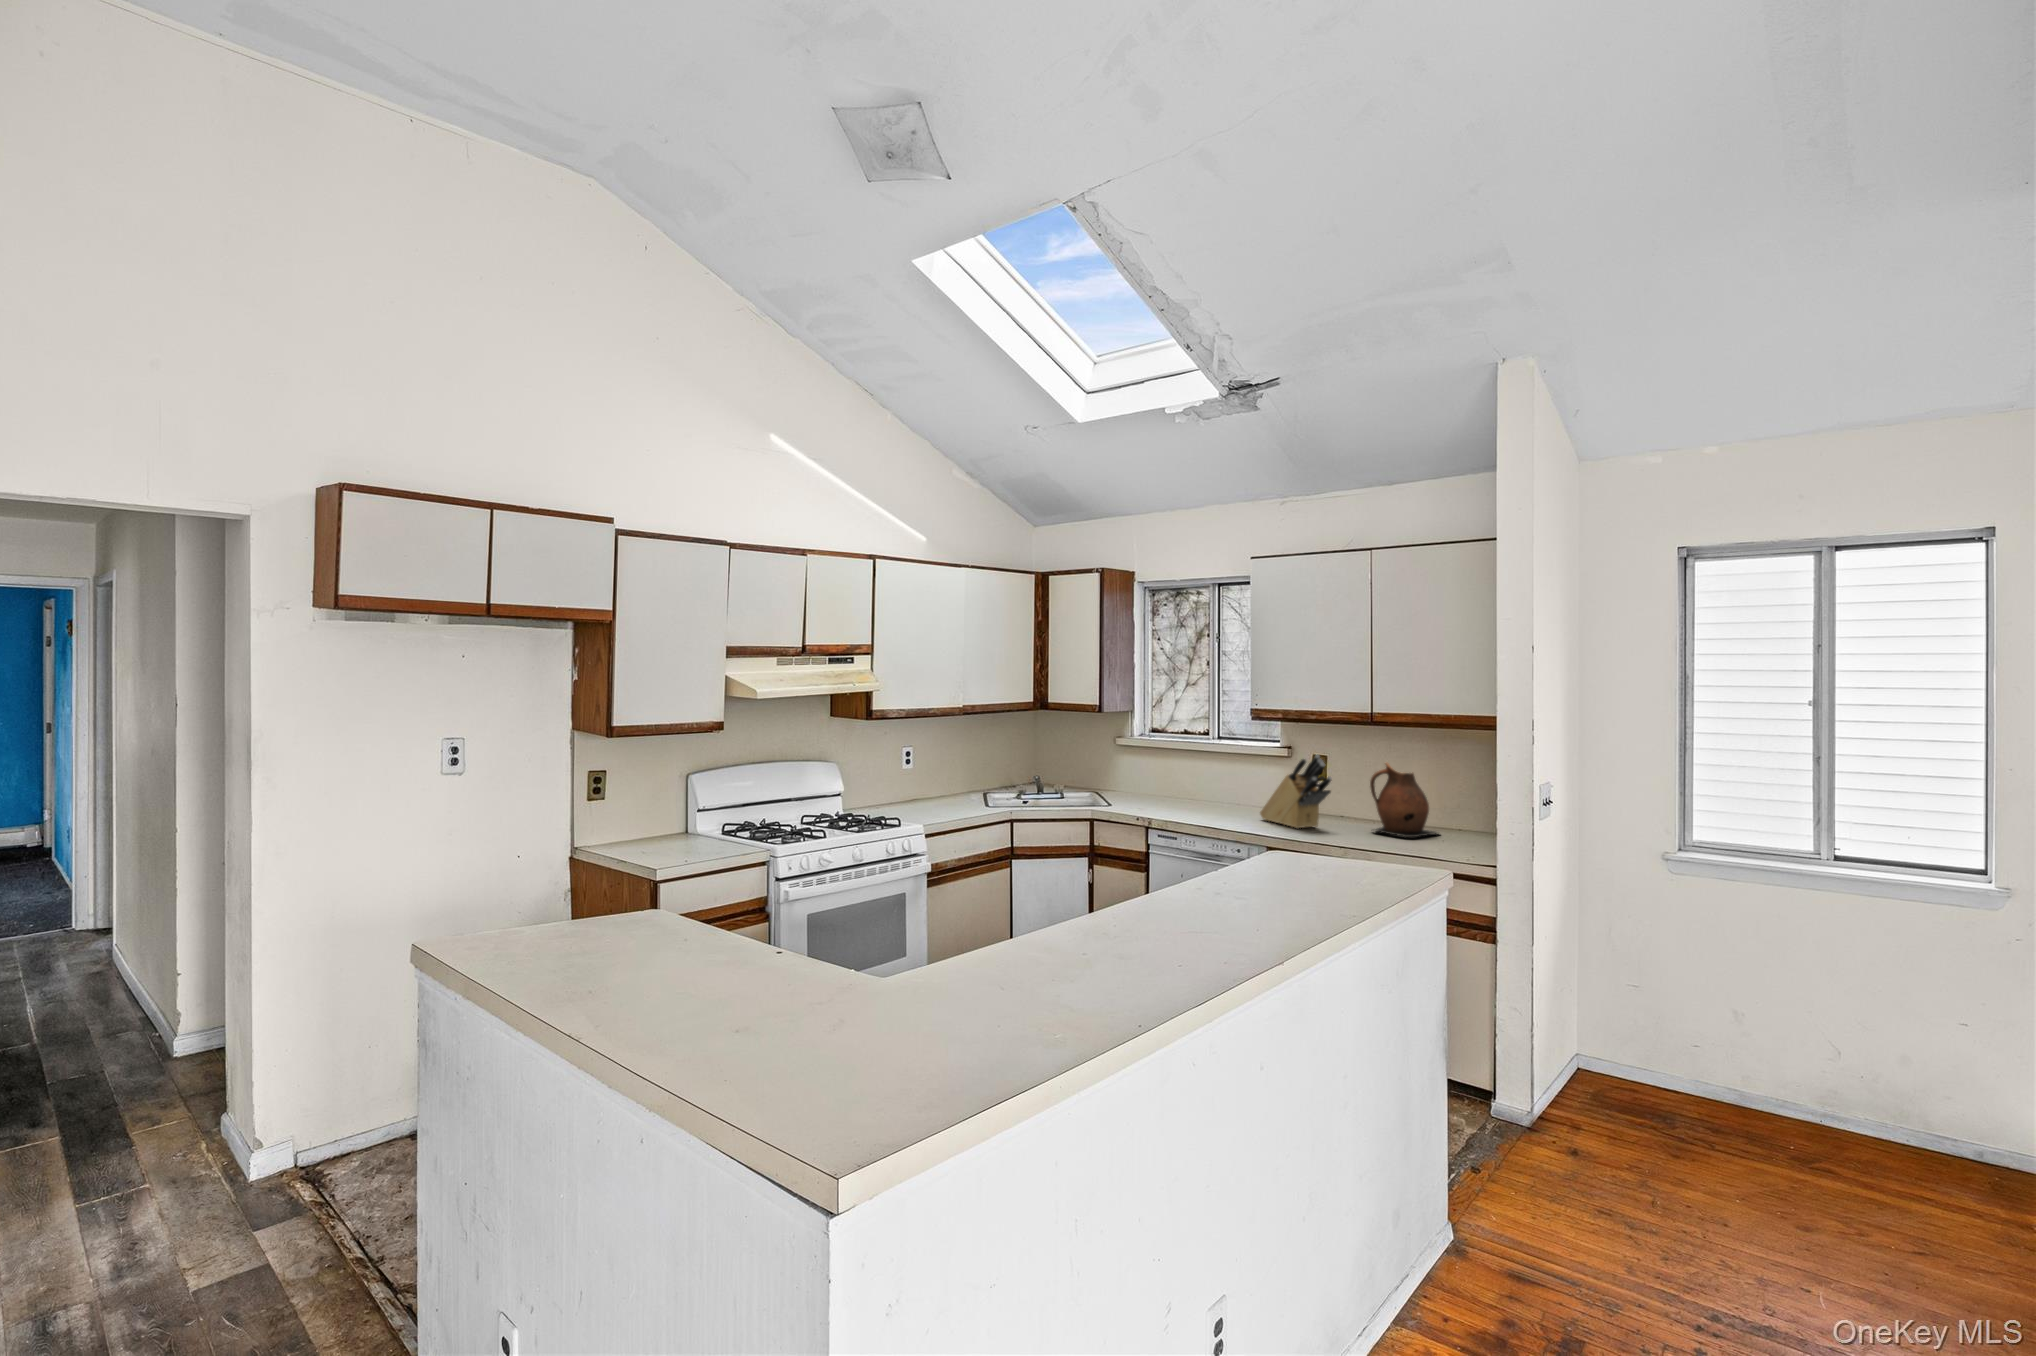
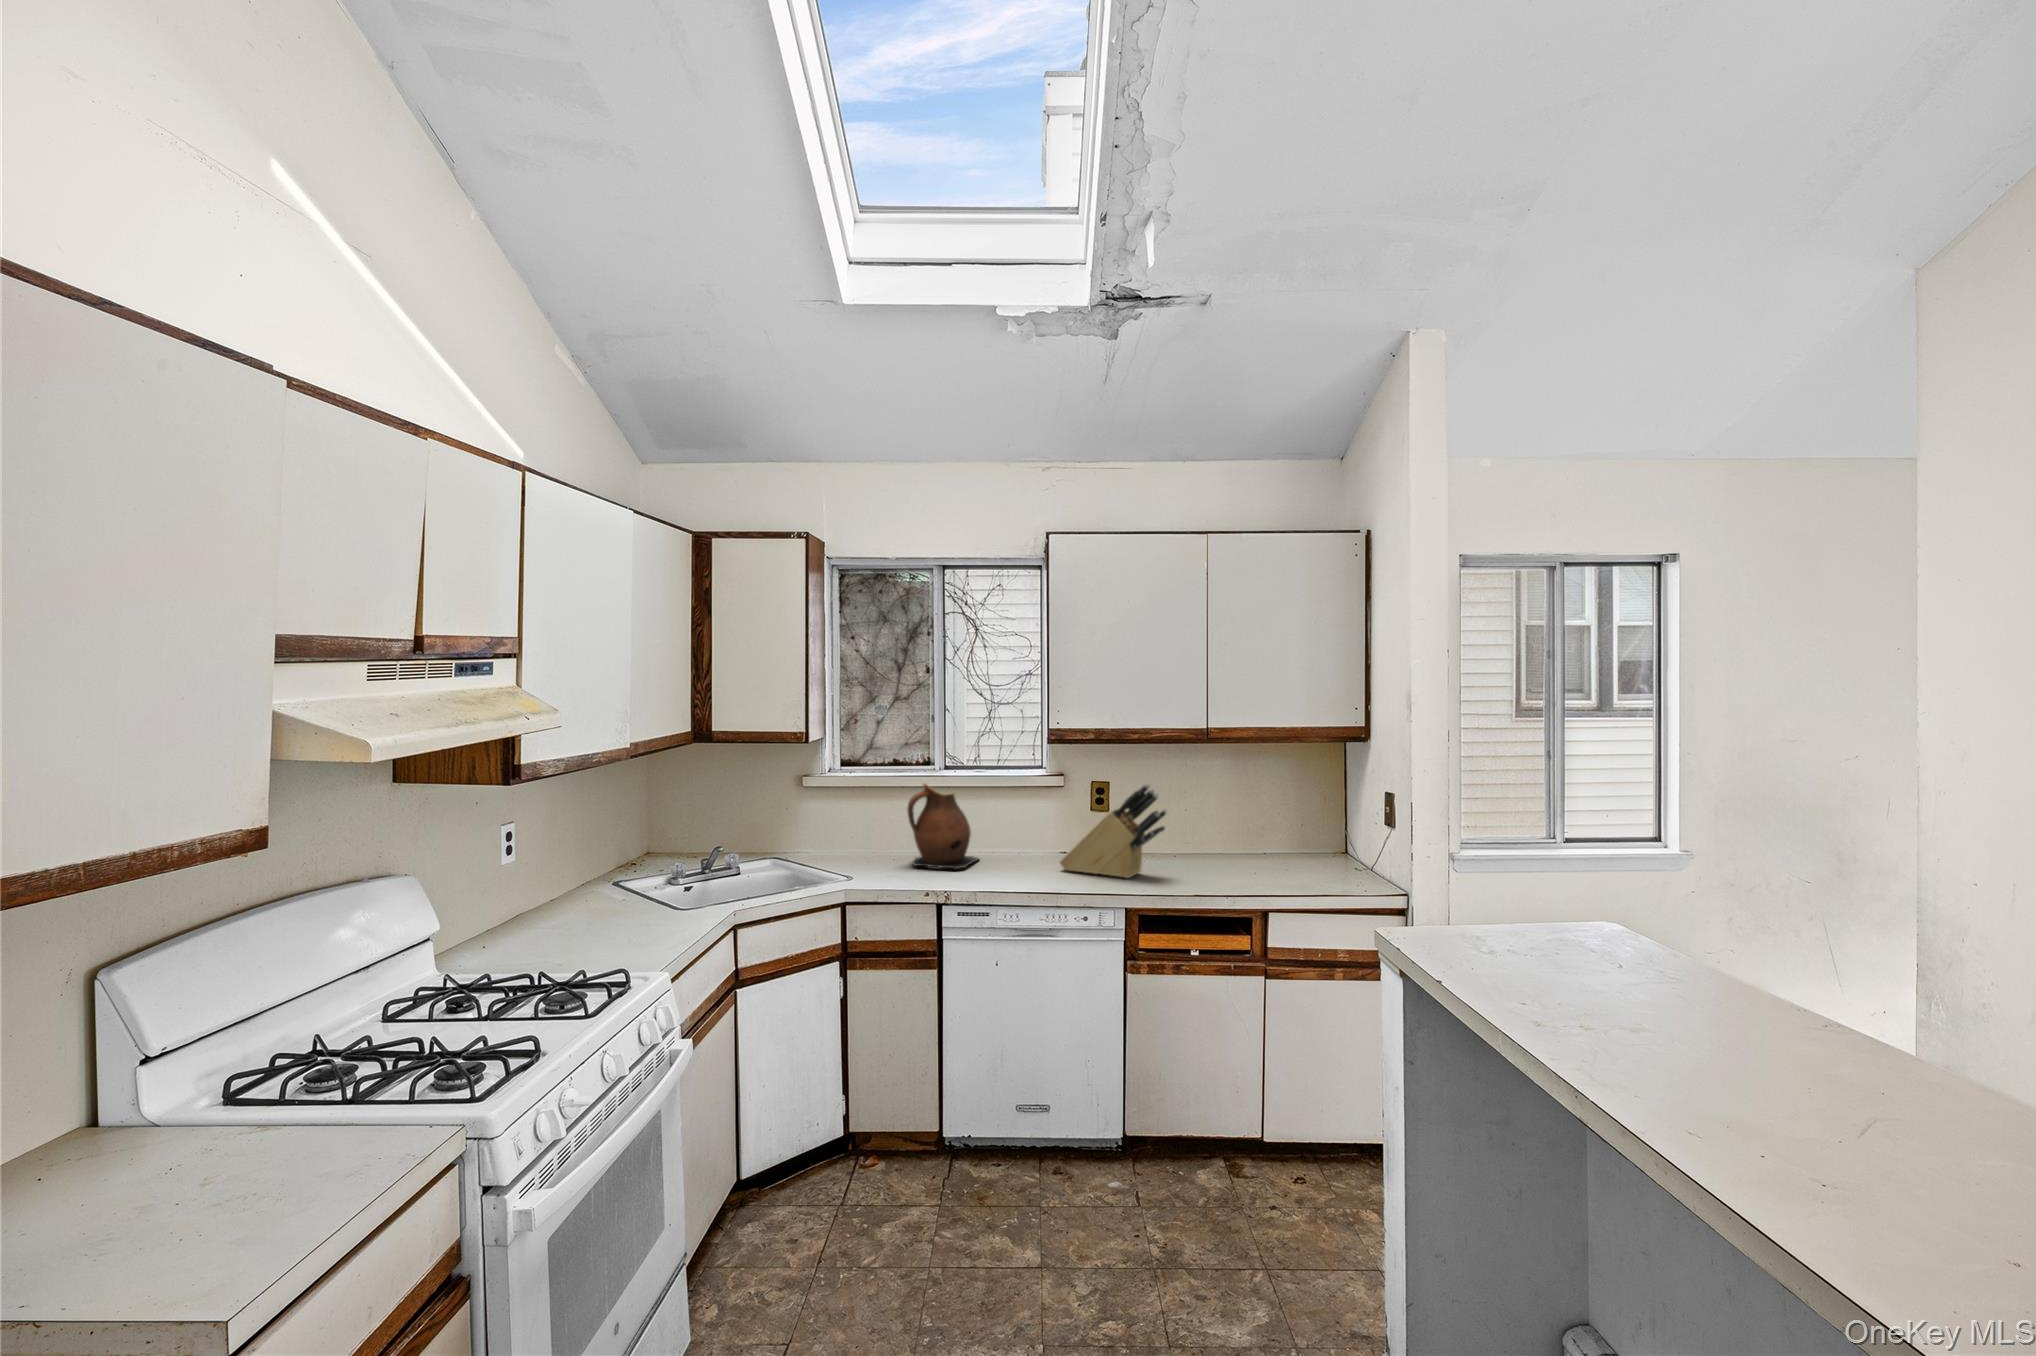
ceramic pitcher: present [1370,763,1438,837] -> present [908,784,979,869]

